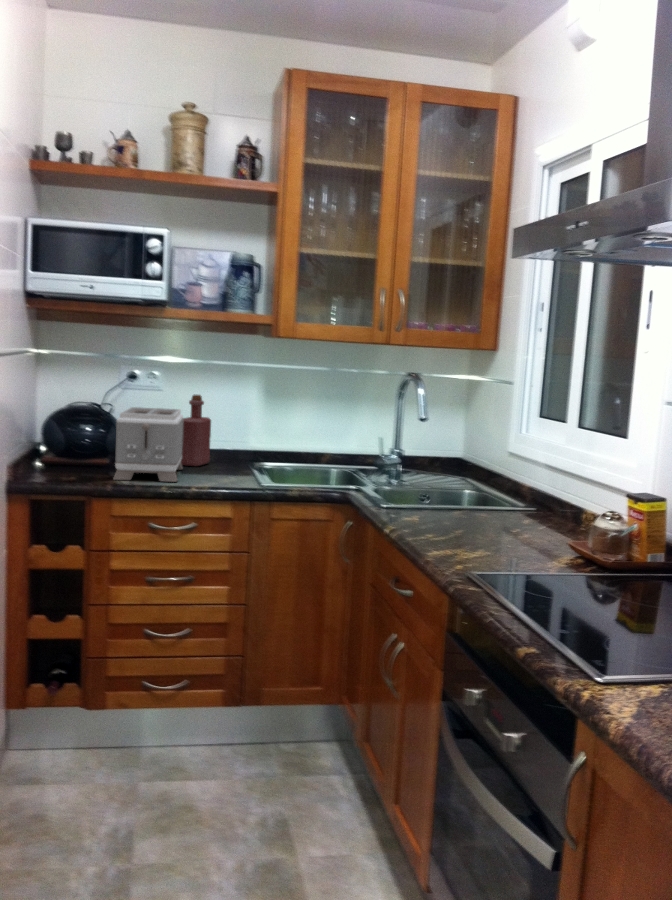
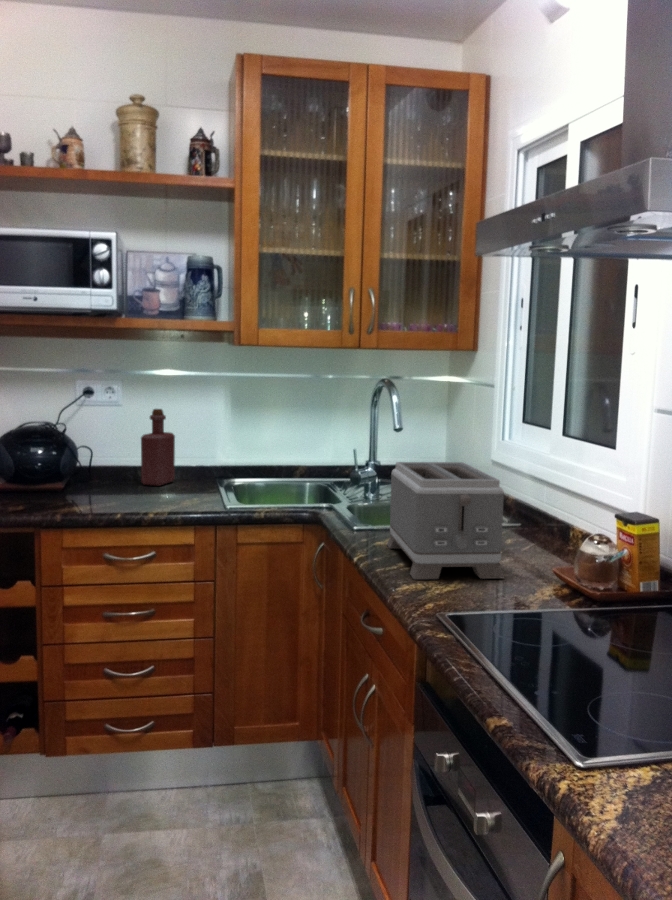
toaster: present [113,407,183,482] -> present [387,462,504,580]

